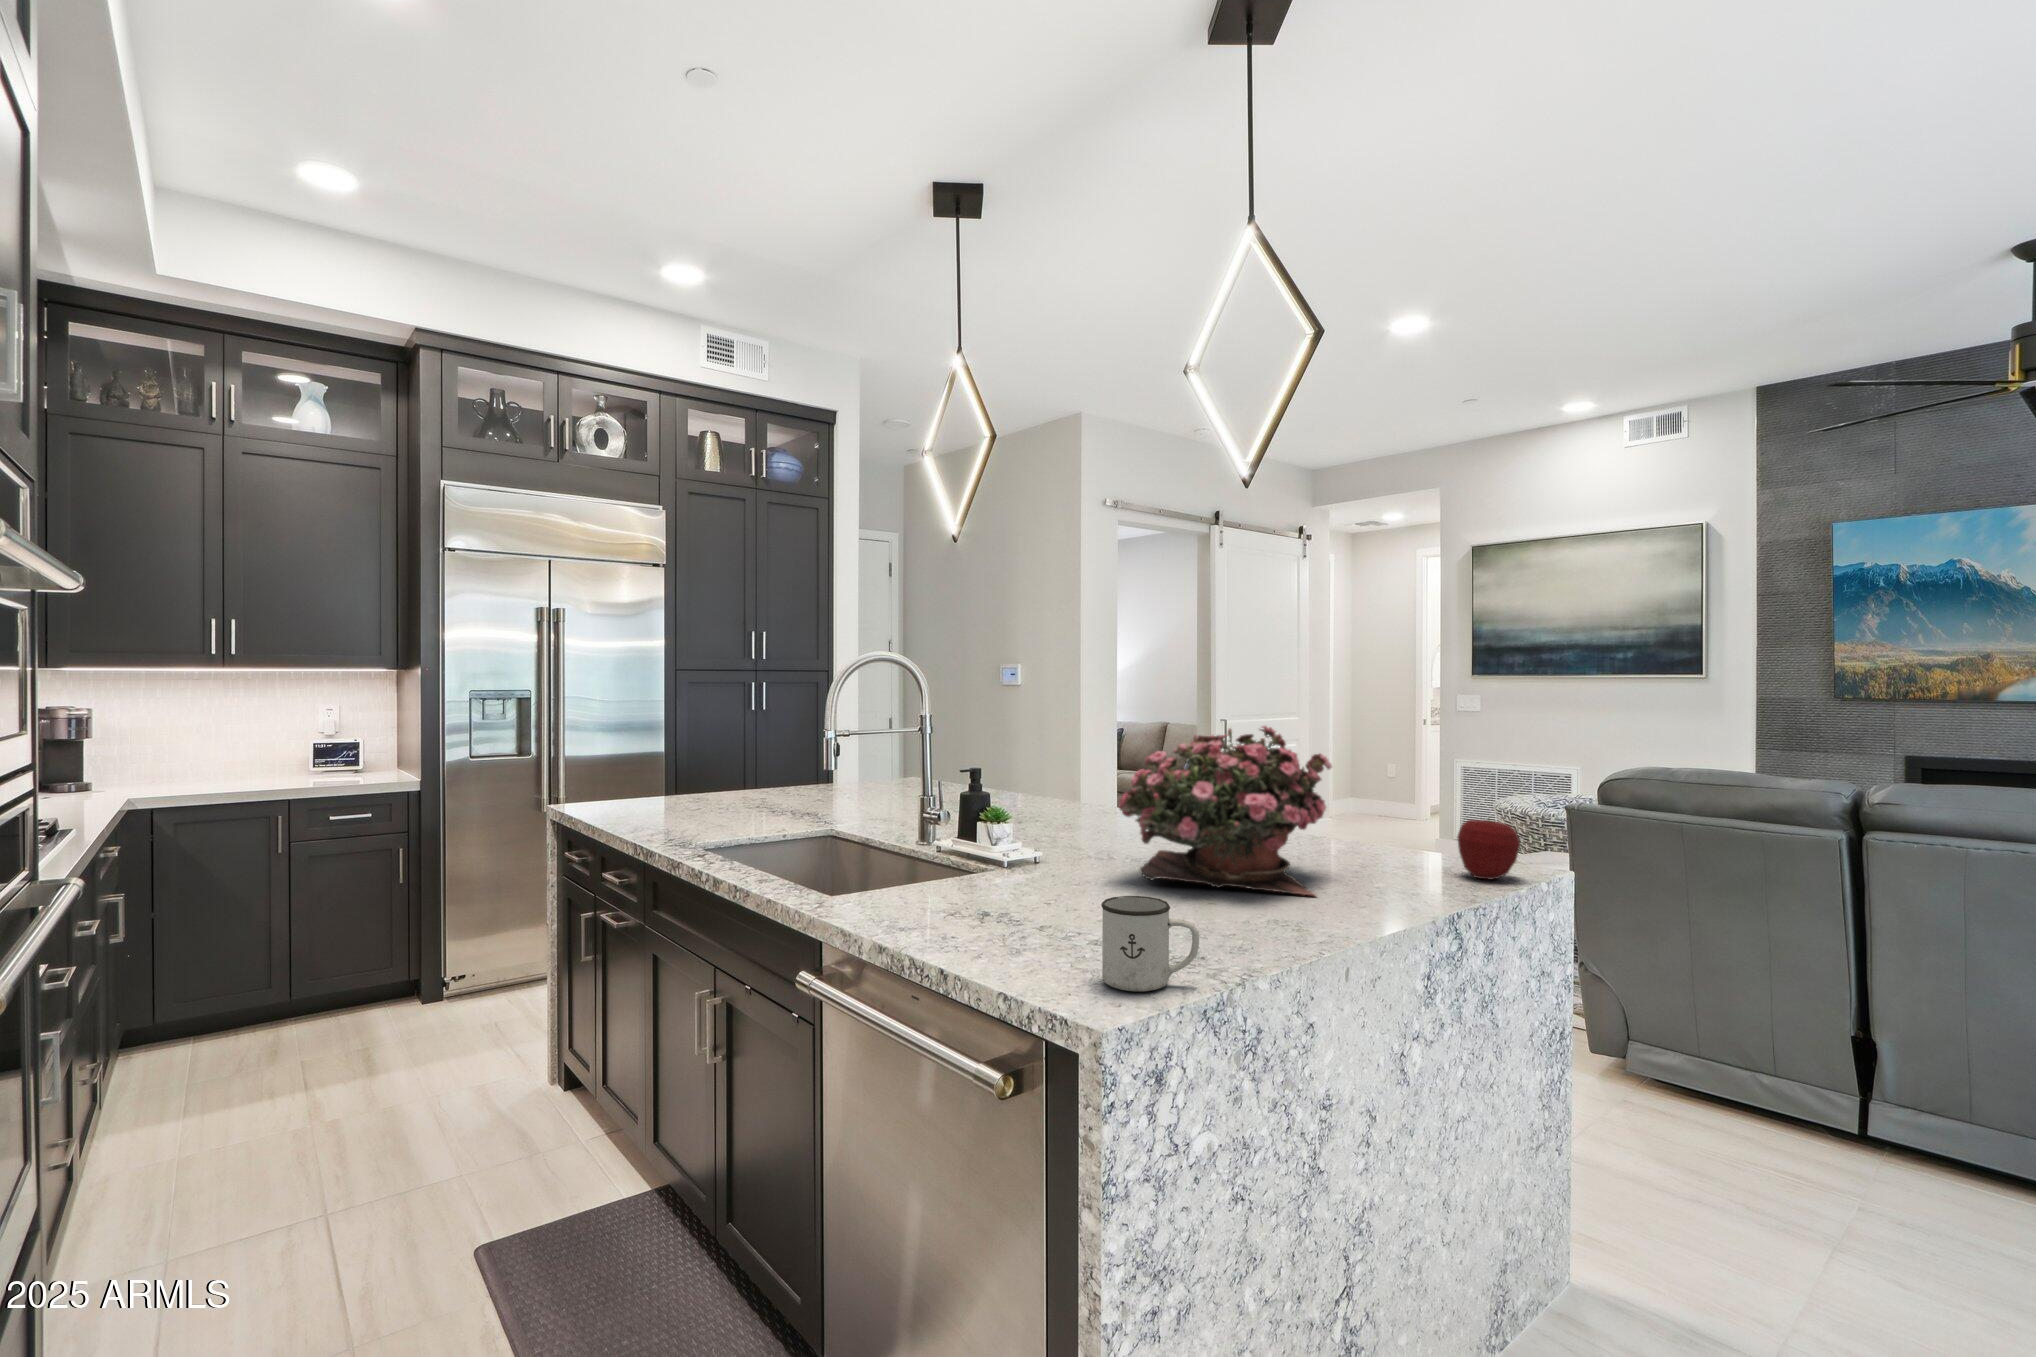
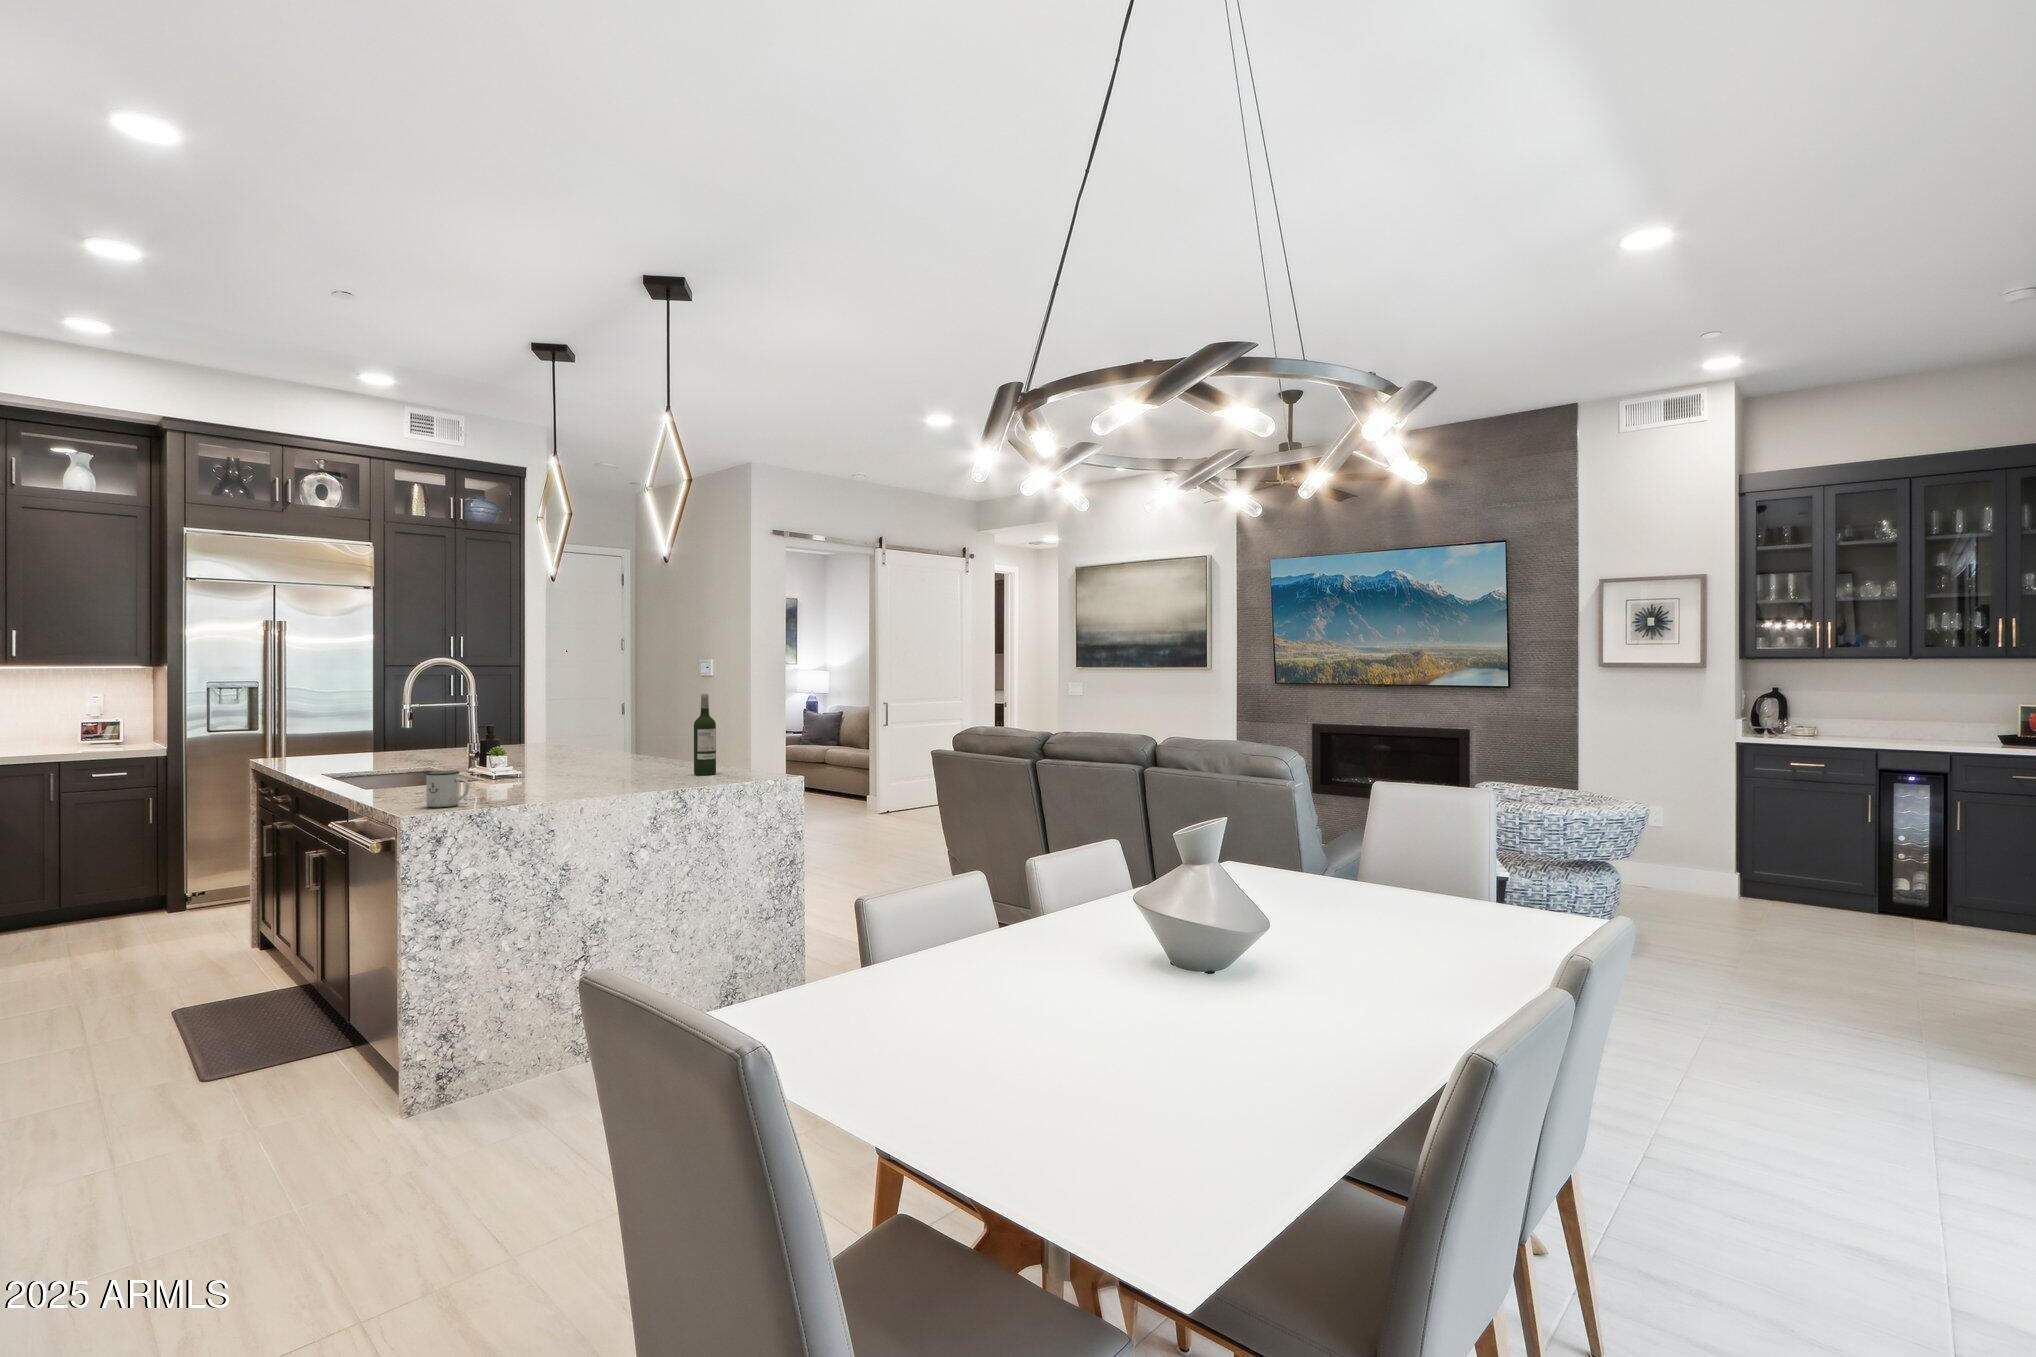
wine bottle: none [1348,715,1389,864] -> present [694,694,716,775]
potted flower: present [1119,726,1332,896] -> none [532,699,660,785]
apple: present [1458,820,1520,879] -> none [725,746,757,779]

